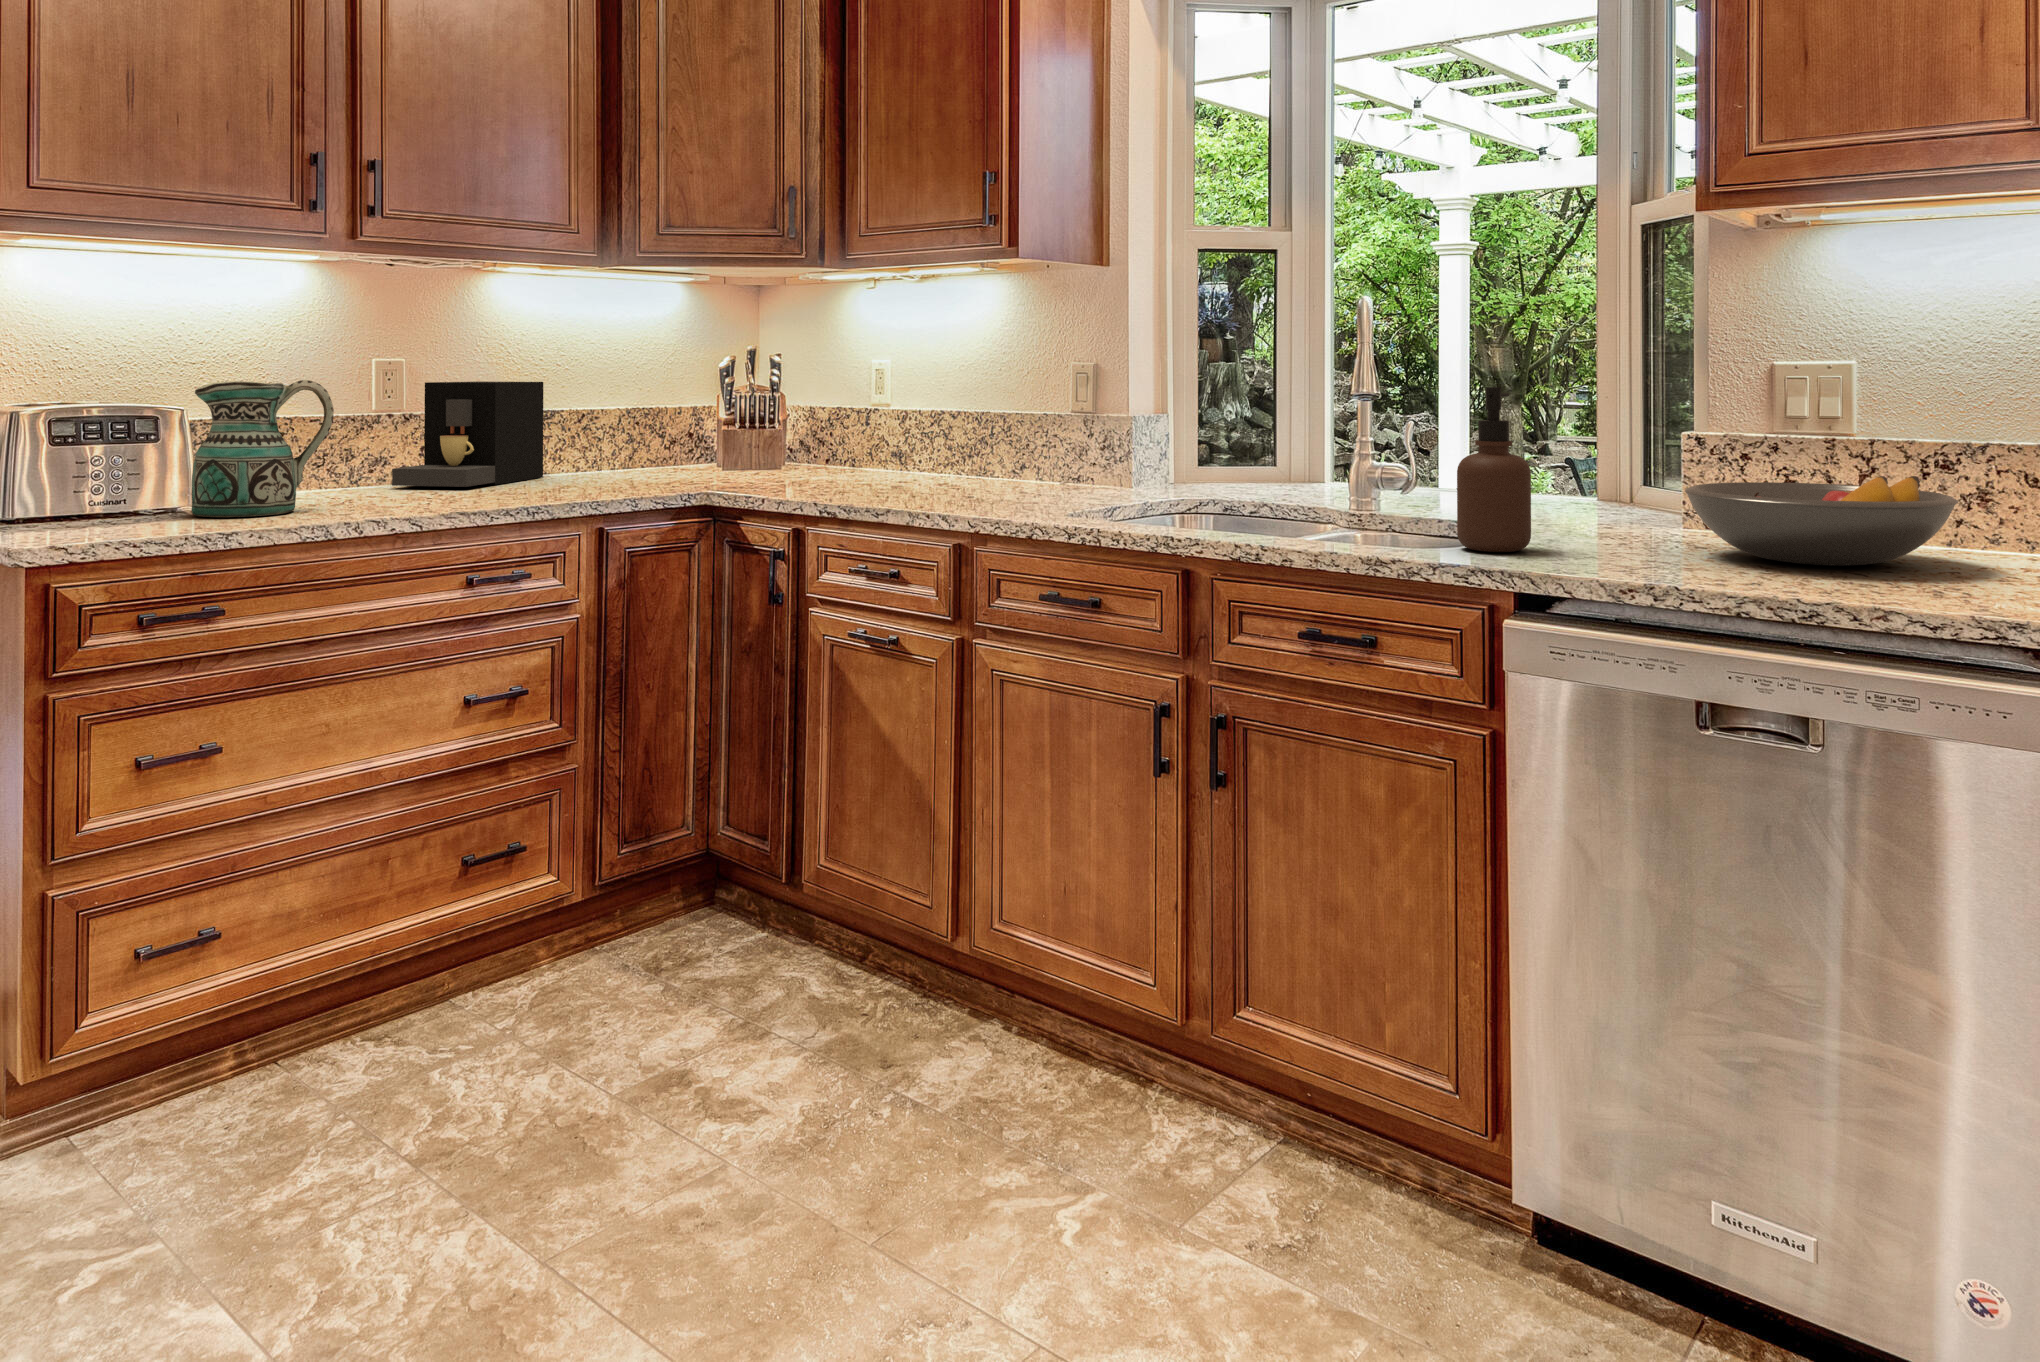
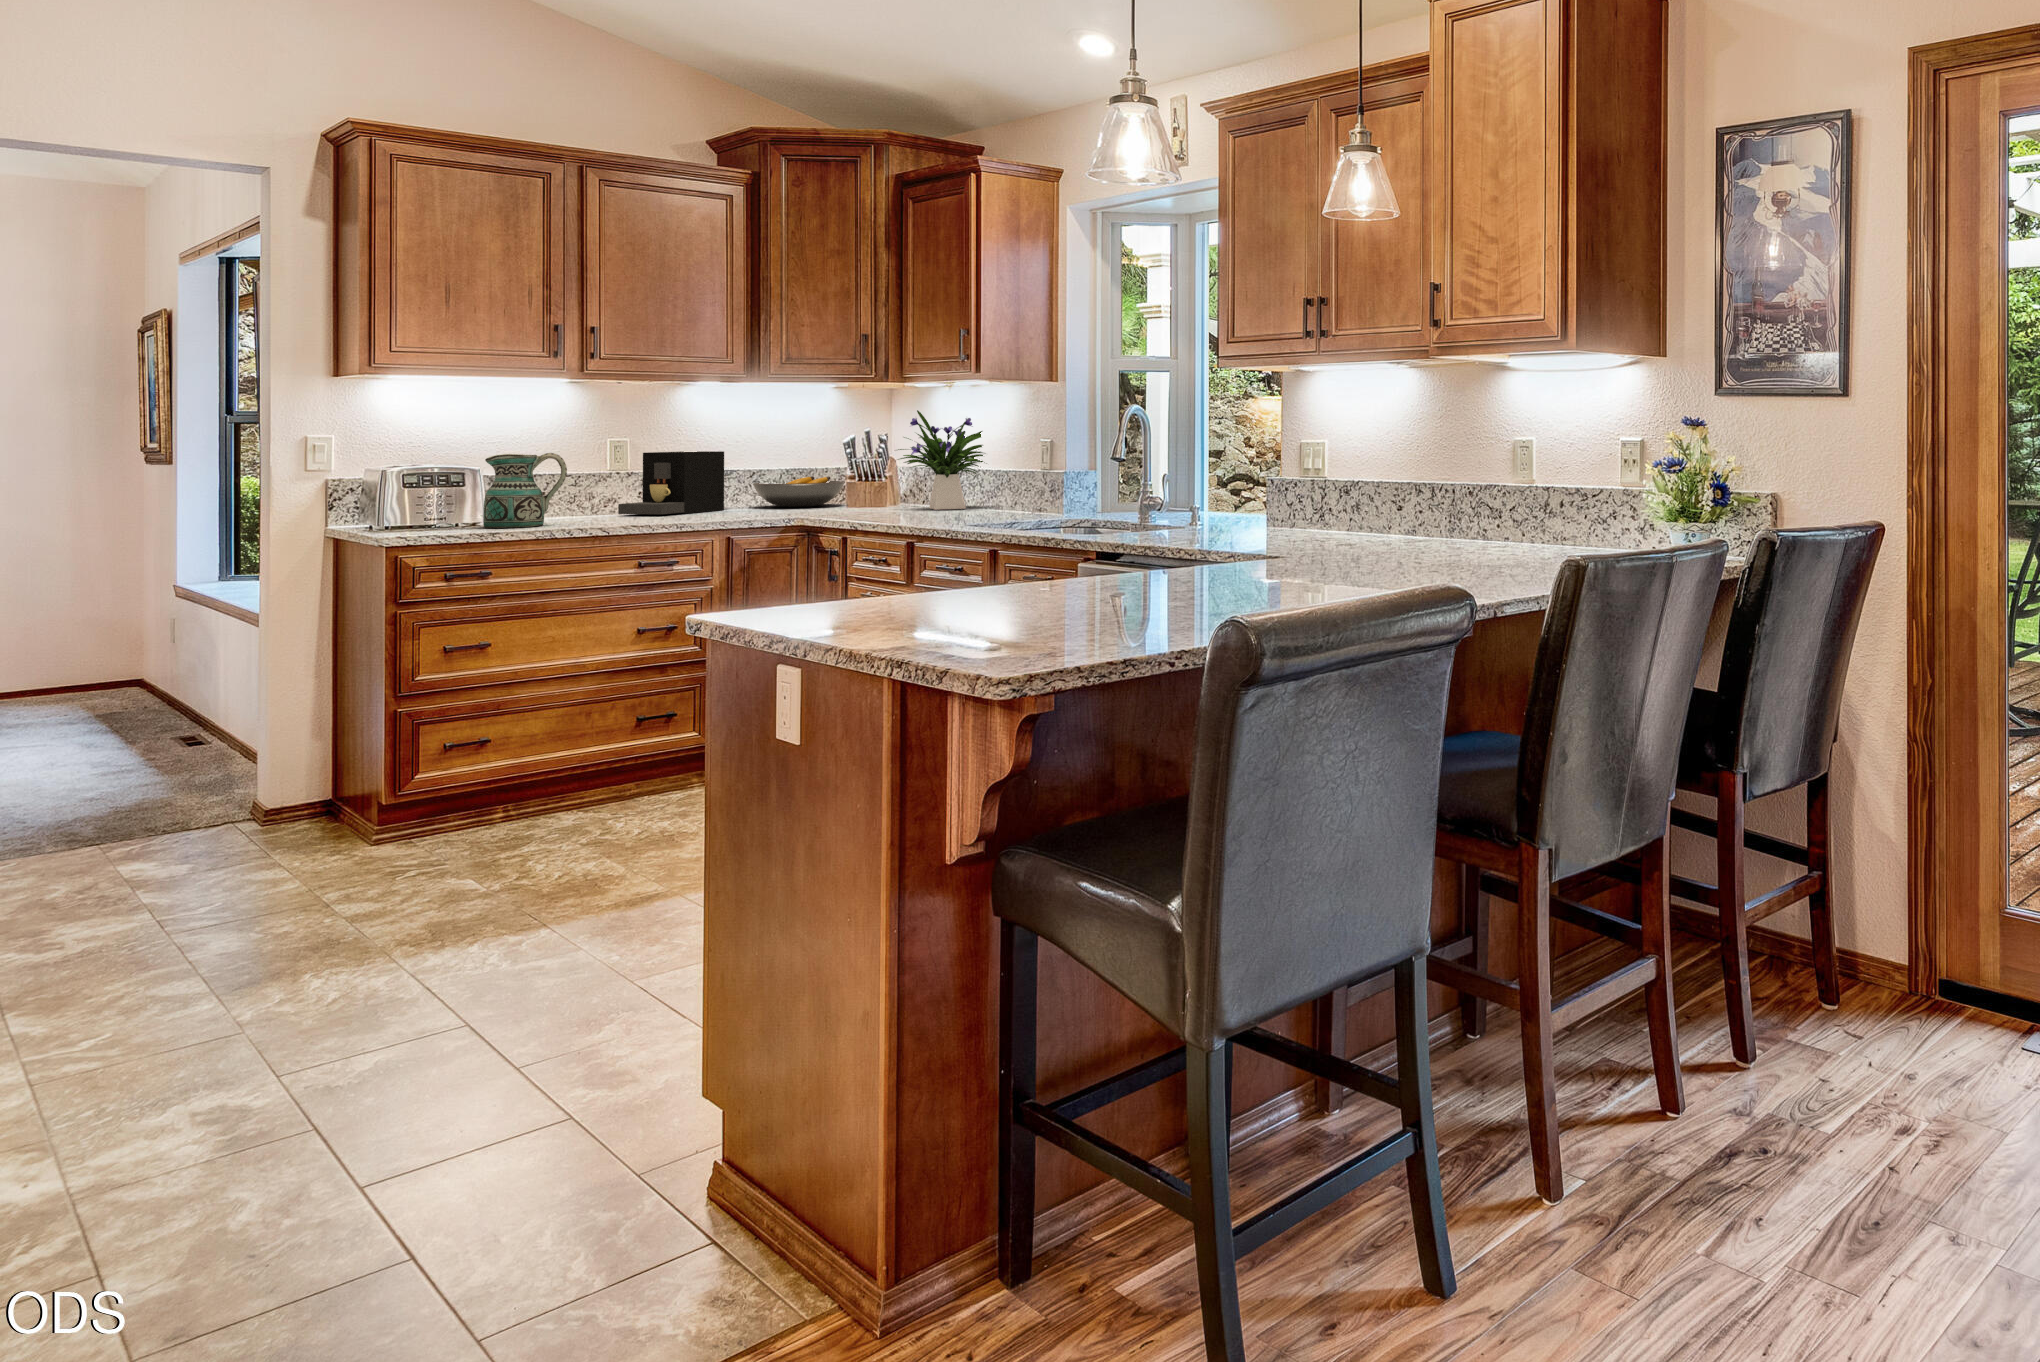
flower arrangement: none [820,316,968,479] -> present [898,410,983,510]
soap dispenser: present [1457,387,1531,552] -> none [1104,454,1140,536]
fruit bowl: present [1685,476,1958,566] -> present [753,476,844,507]

